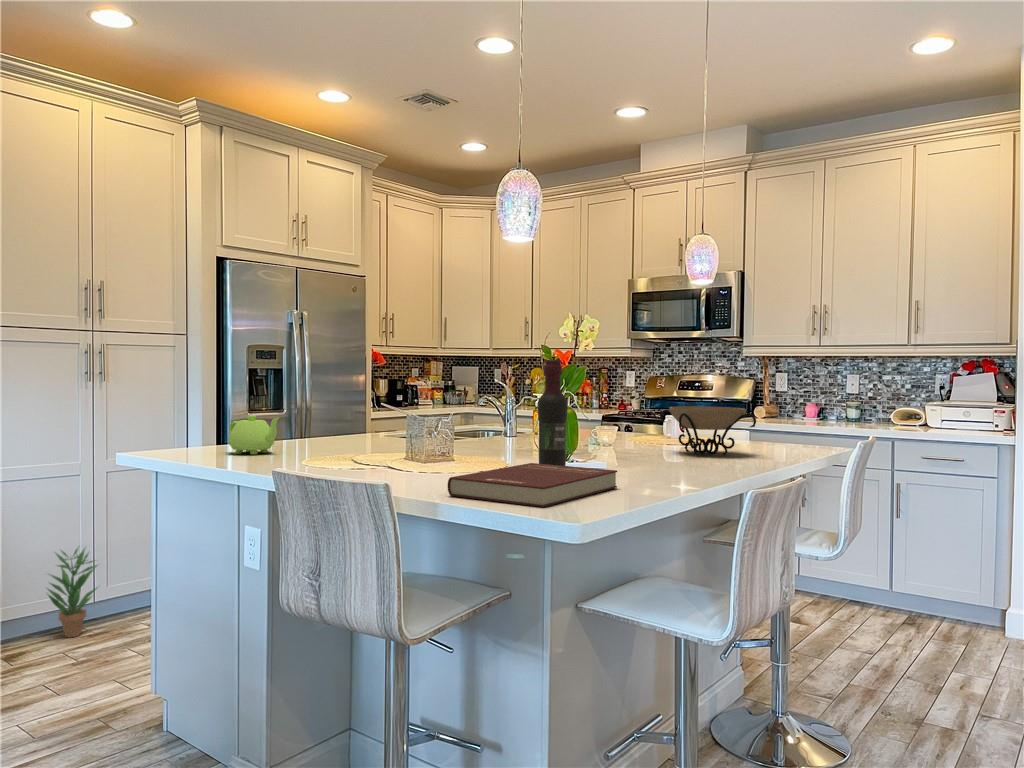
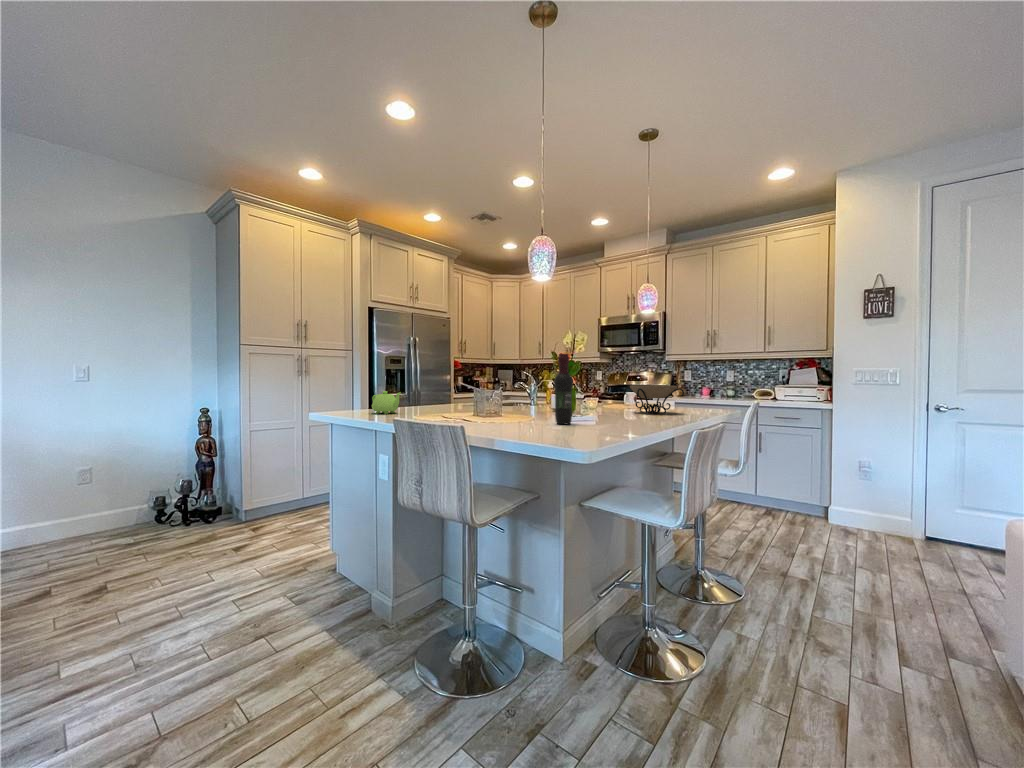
book: present [448,463,617,507] -> none [501,416,606,441]
potted plant: present [47,546,97,637] -> none [273,467,304,519]

